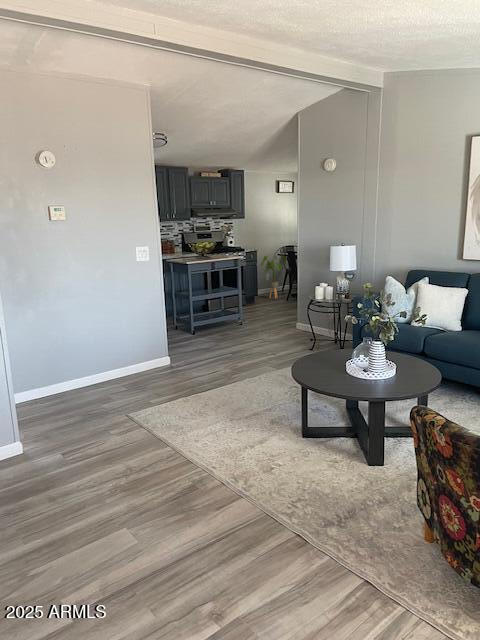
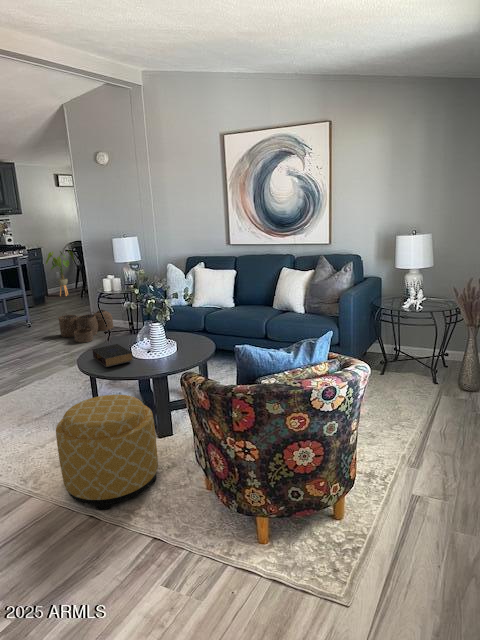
woven basket: none [270,315,320,347] -> present [58,309,114,343]
book: none [308,357,349,381] -> present [92,344,132,367]
ottoman: none [272,412,371,532] -> present [56,395,158,510]

